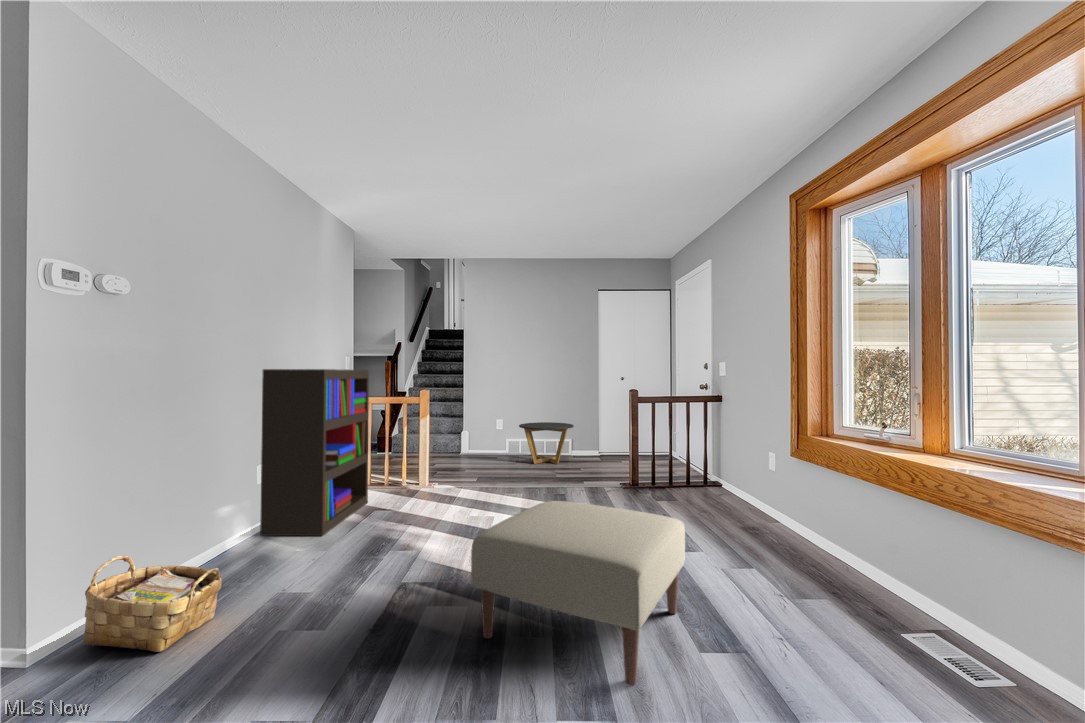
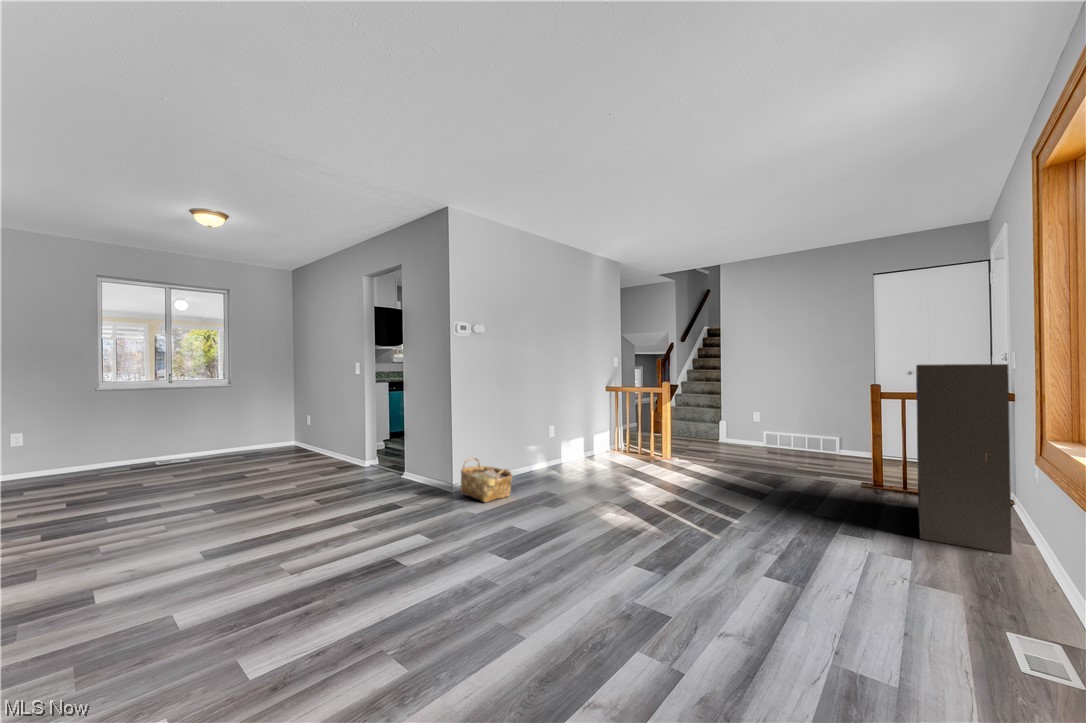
bookshelf: present [260,369,369,536] -> present [916,364,1012,554]
side table: present [519,422,574,464] -> none [767,416,826,456]
ottoman: present [471,501,685,685] -> none [620,462,785,570]

